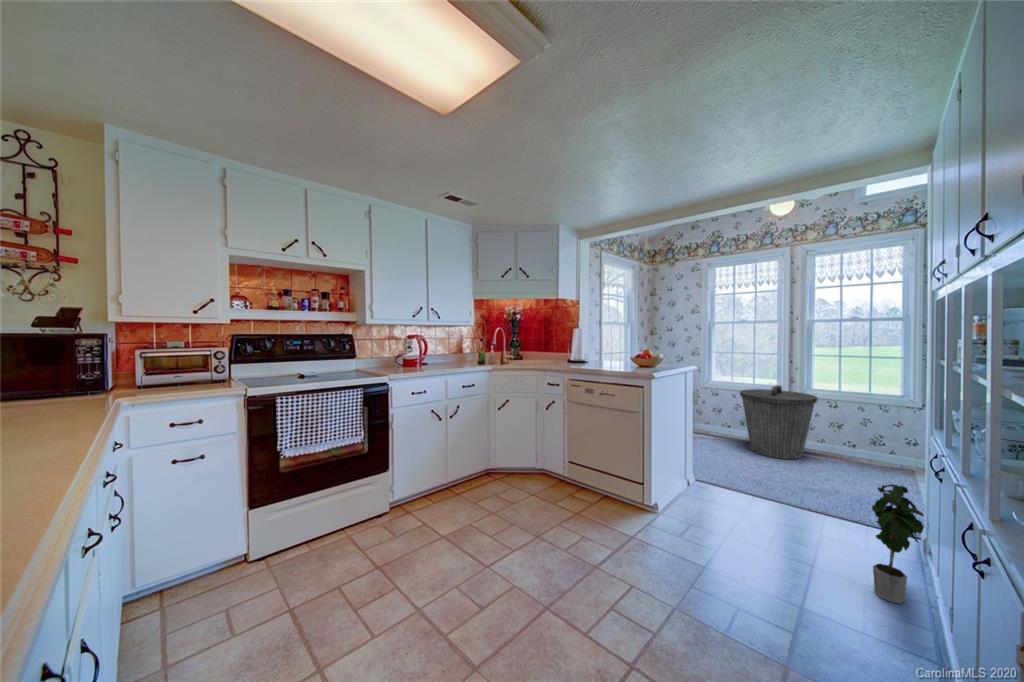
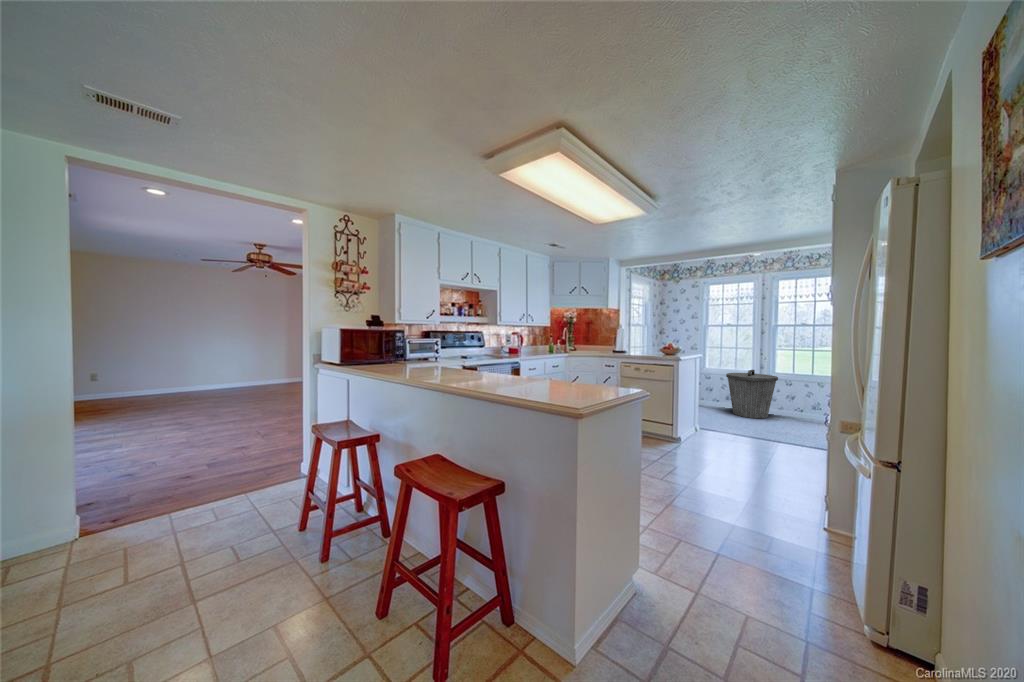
potted plant: present [872,484,924,604] -> none [798,415,820,473]

